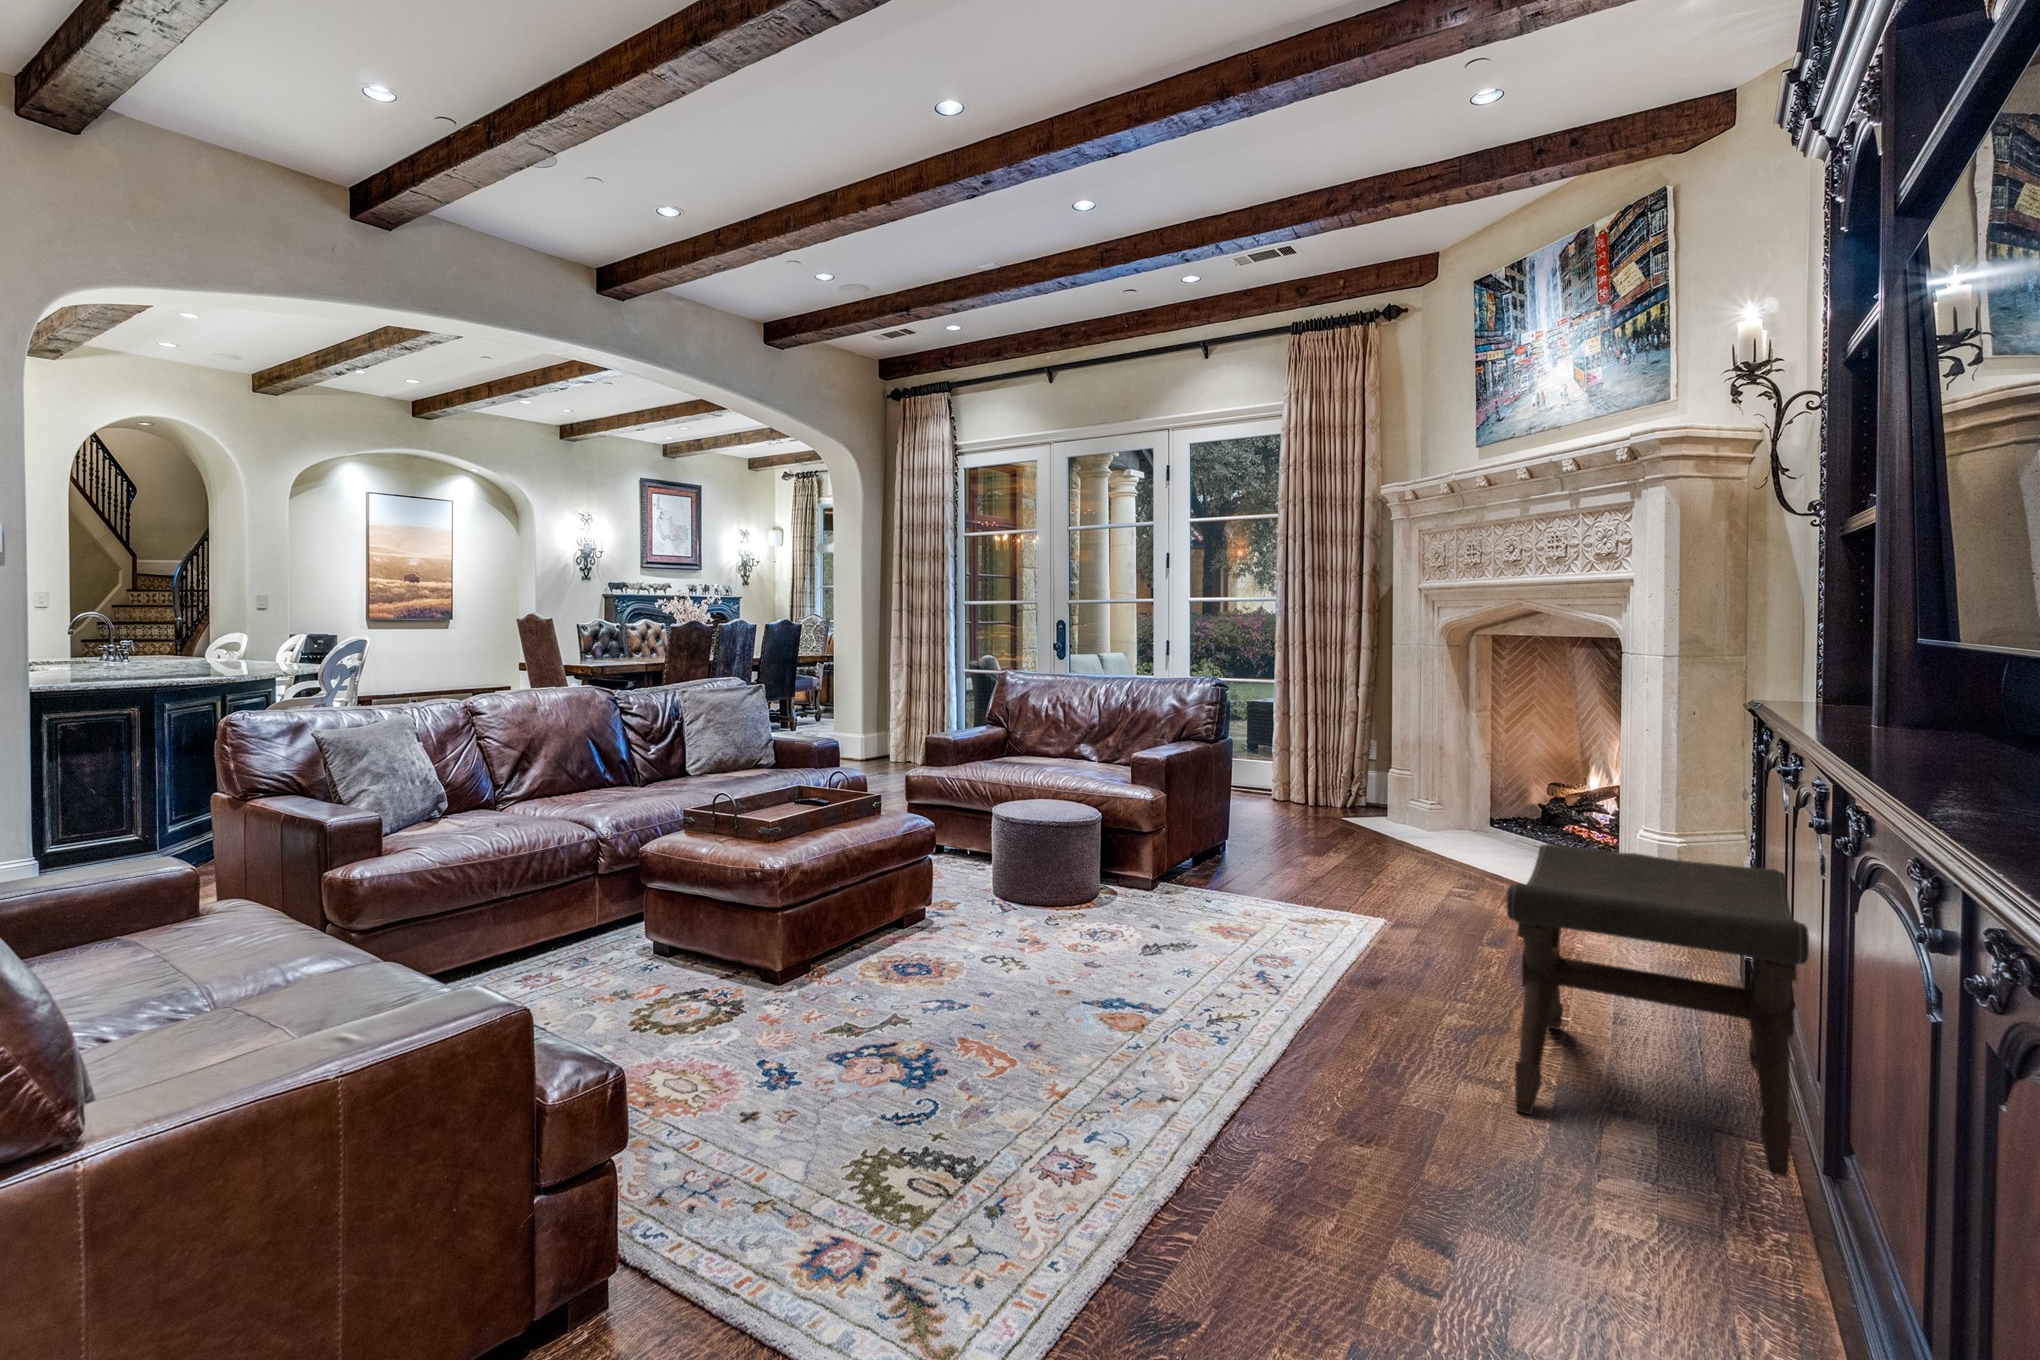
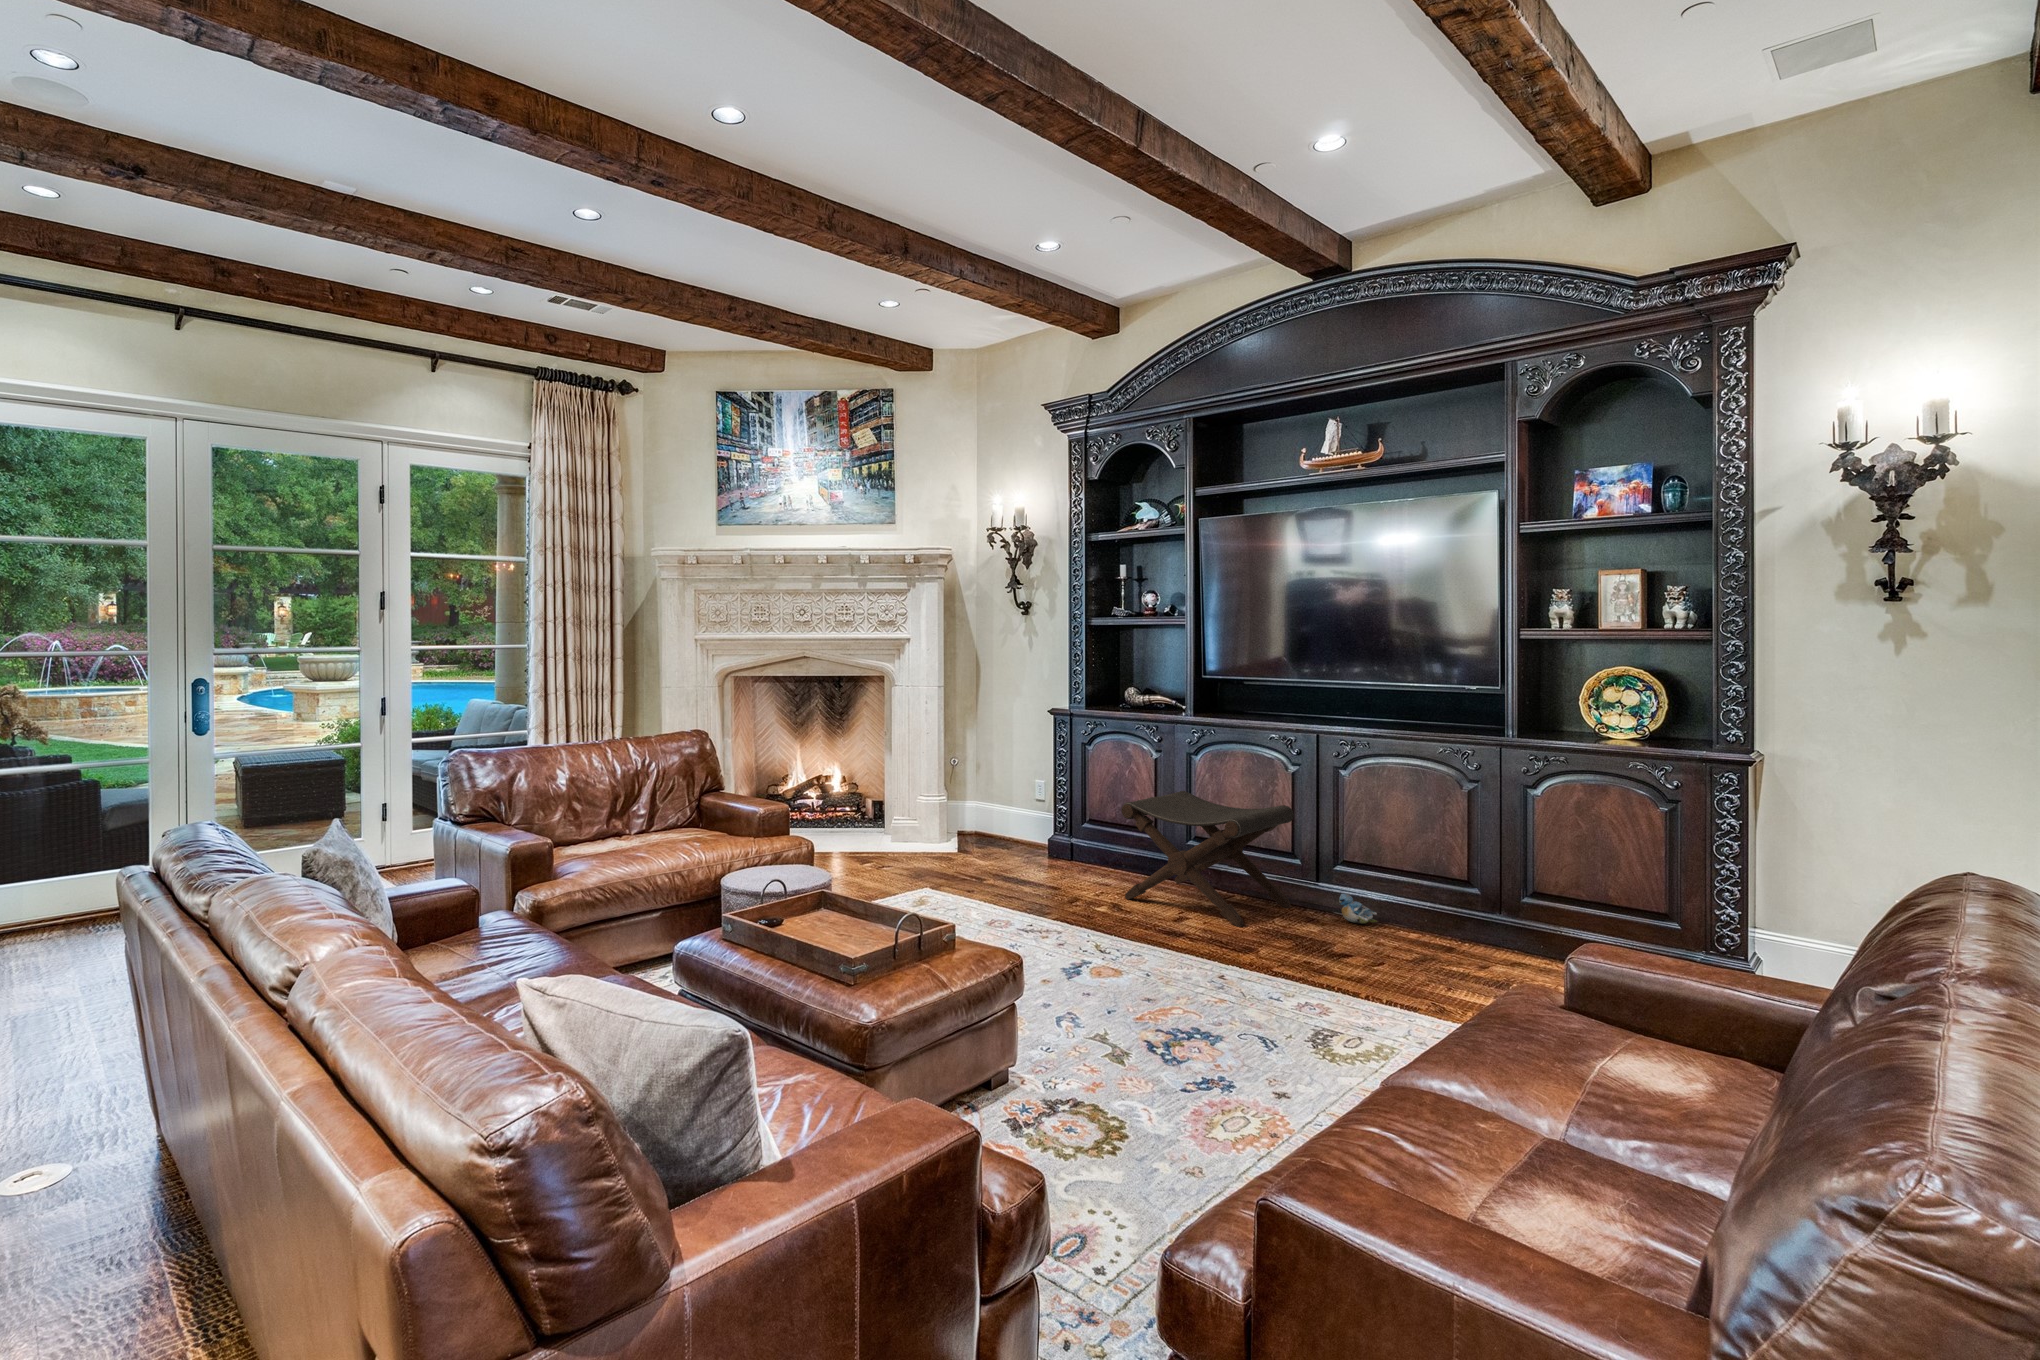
plush toy: none [1748,1168,1839,1274] -> present [1338,894,1377,924]

